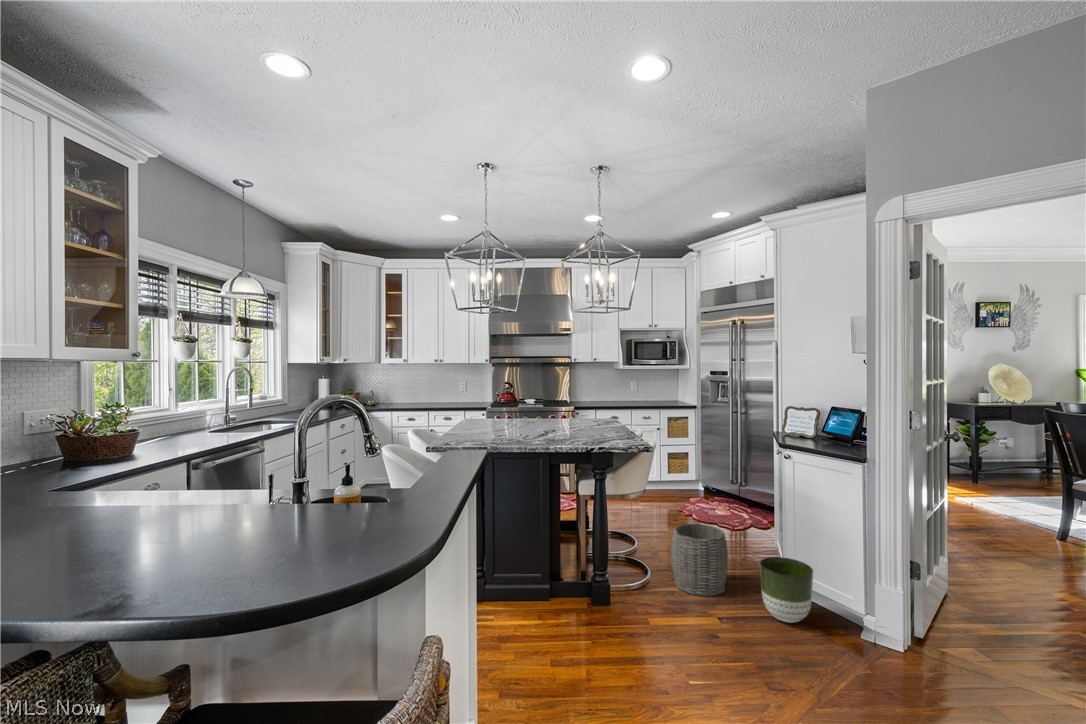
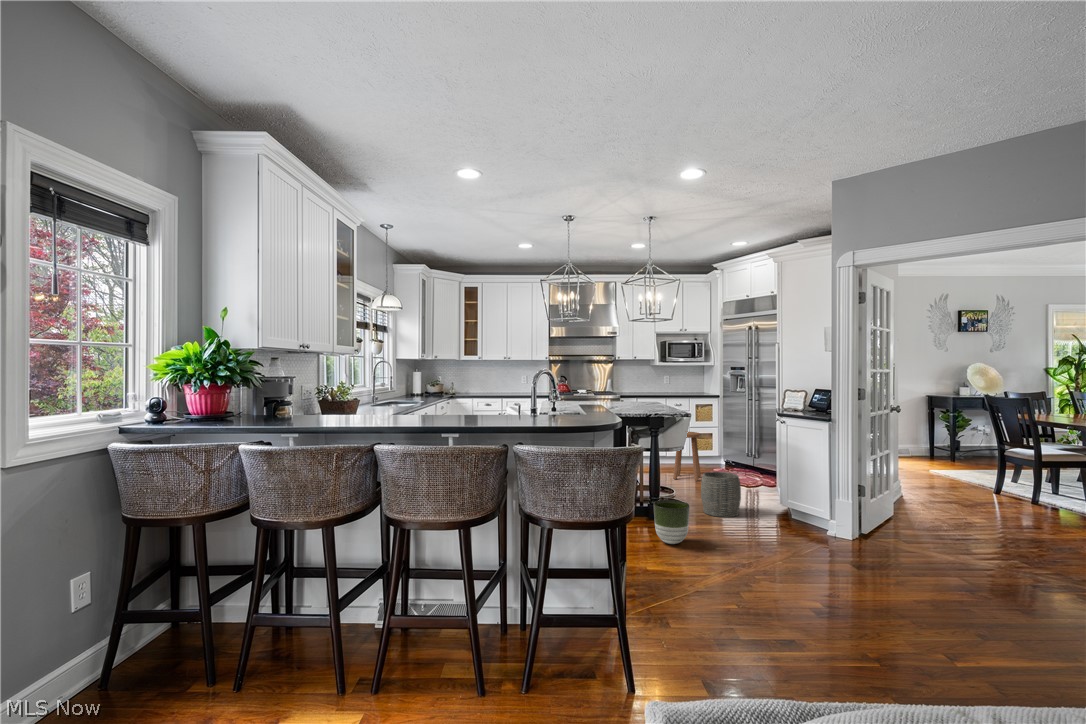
stool: none [638,454,673,520] -> present [673,432,701,481]
planter: present [760,557,813,623] -> present [654,500,689,544]

